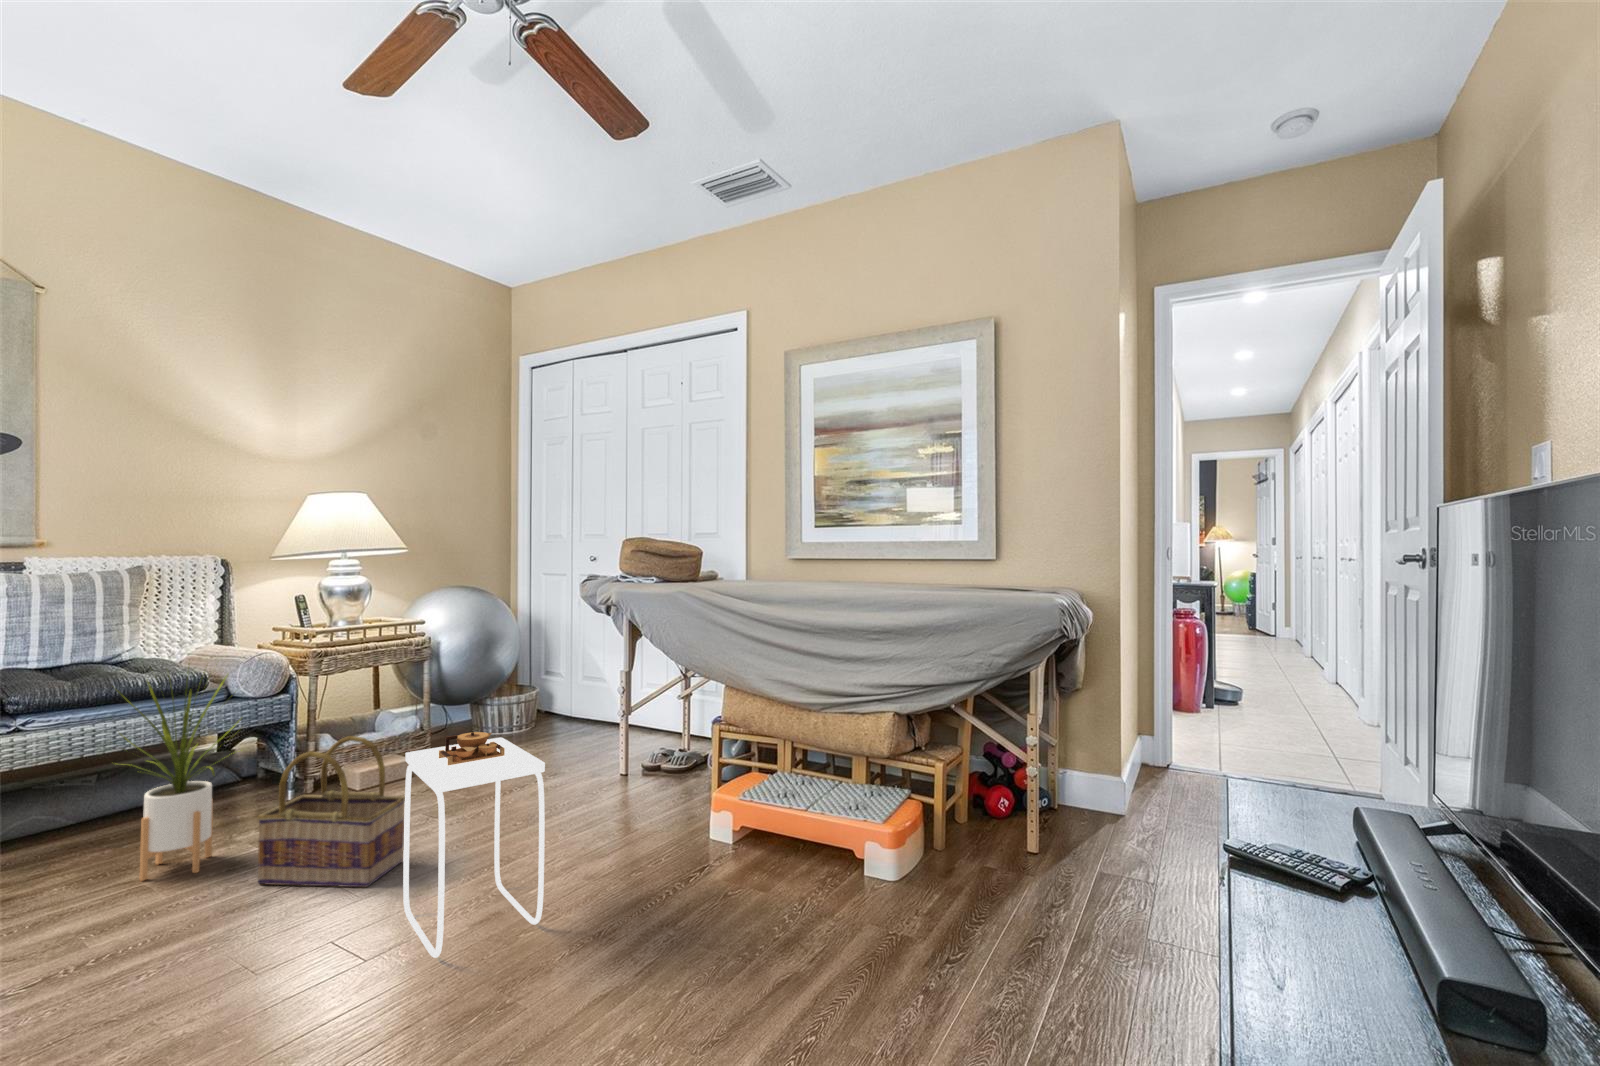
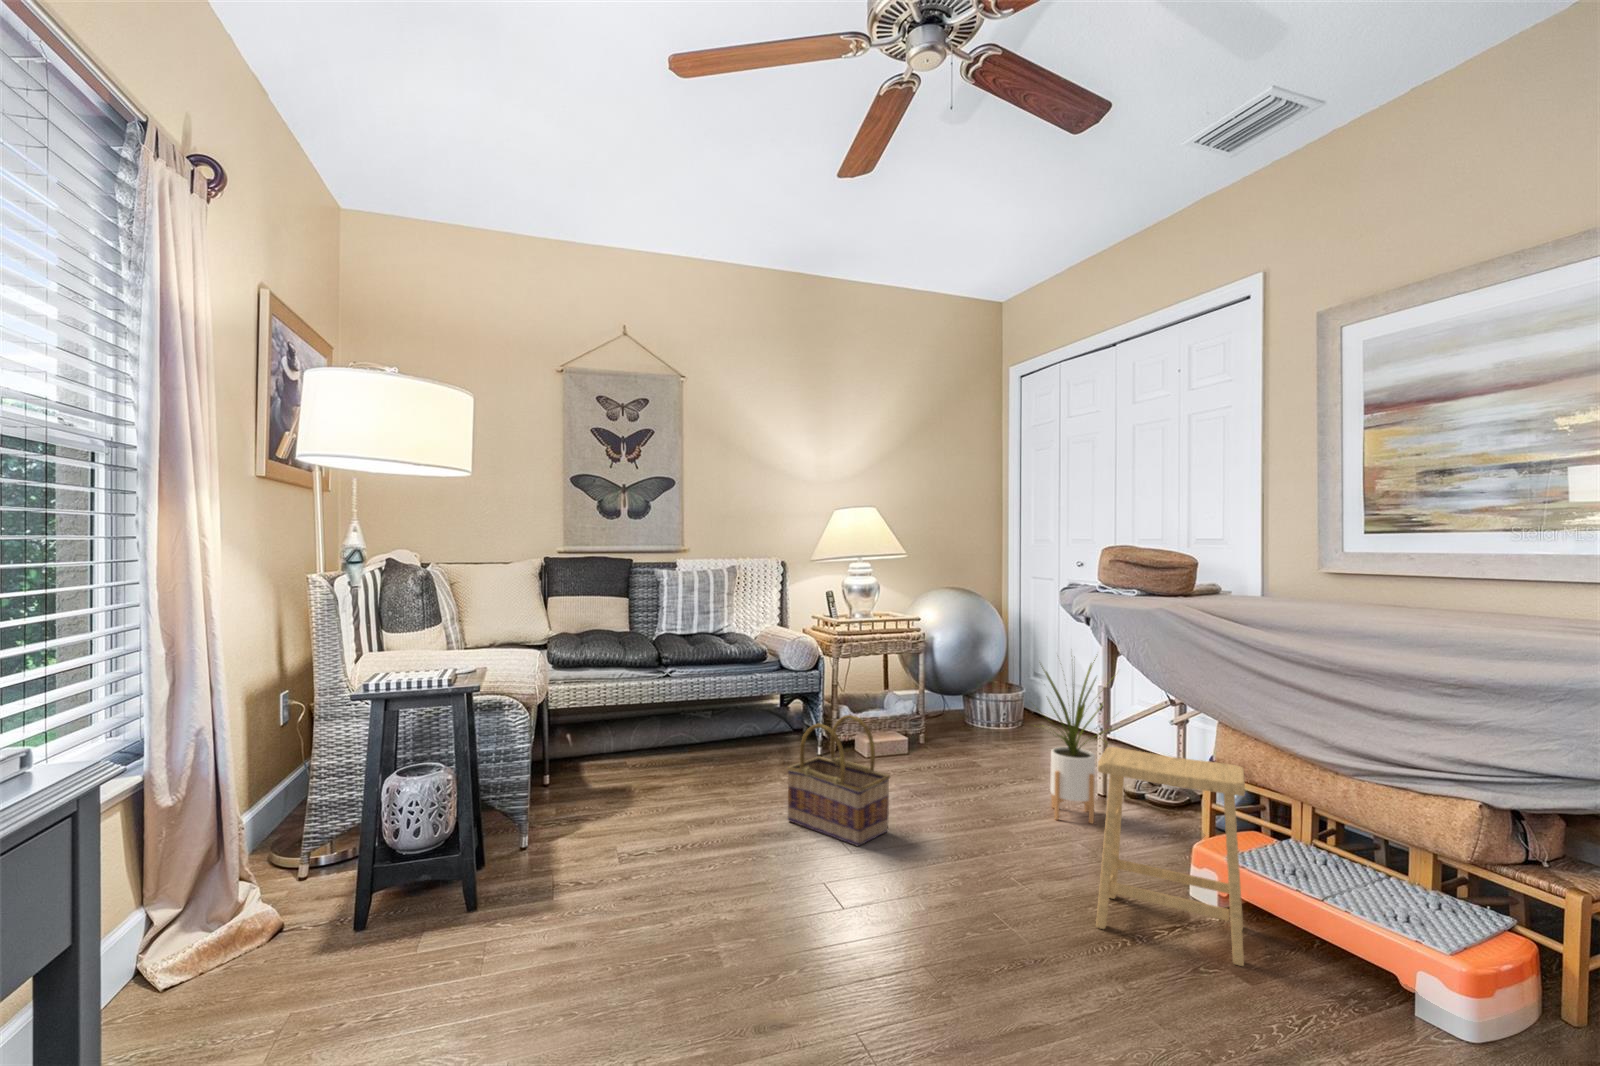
house plant: present [120,676,233,881] -> present [1041,656,1108,823]
footstool: none [638,716,757,889] -> present [1096,747,1245,966]
side table: present [403,732,545,958] -> none [880,732,993,929]

